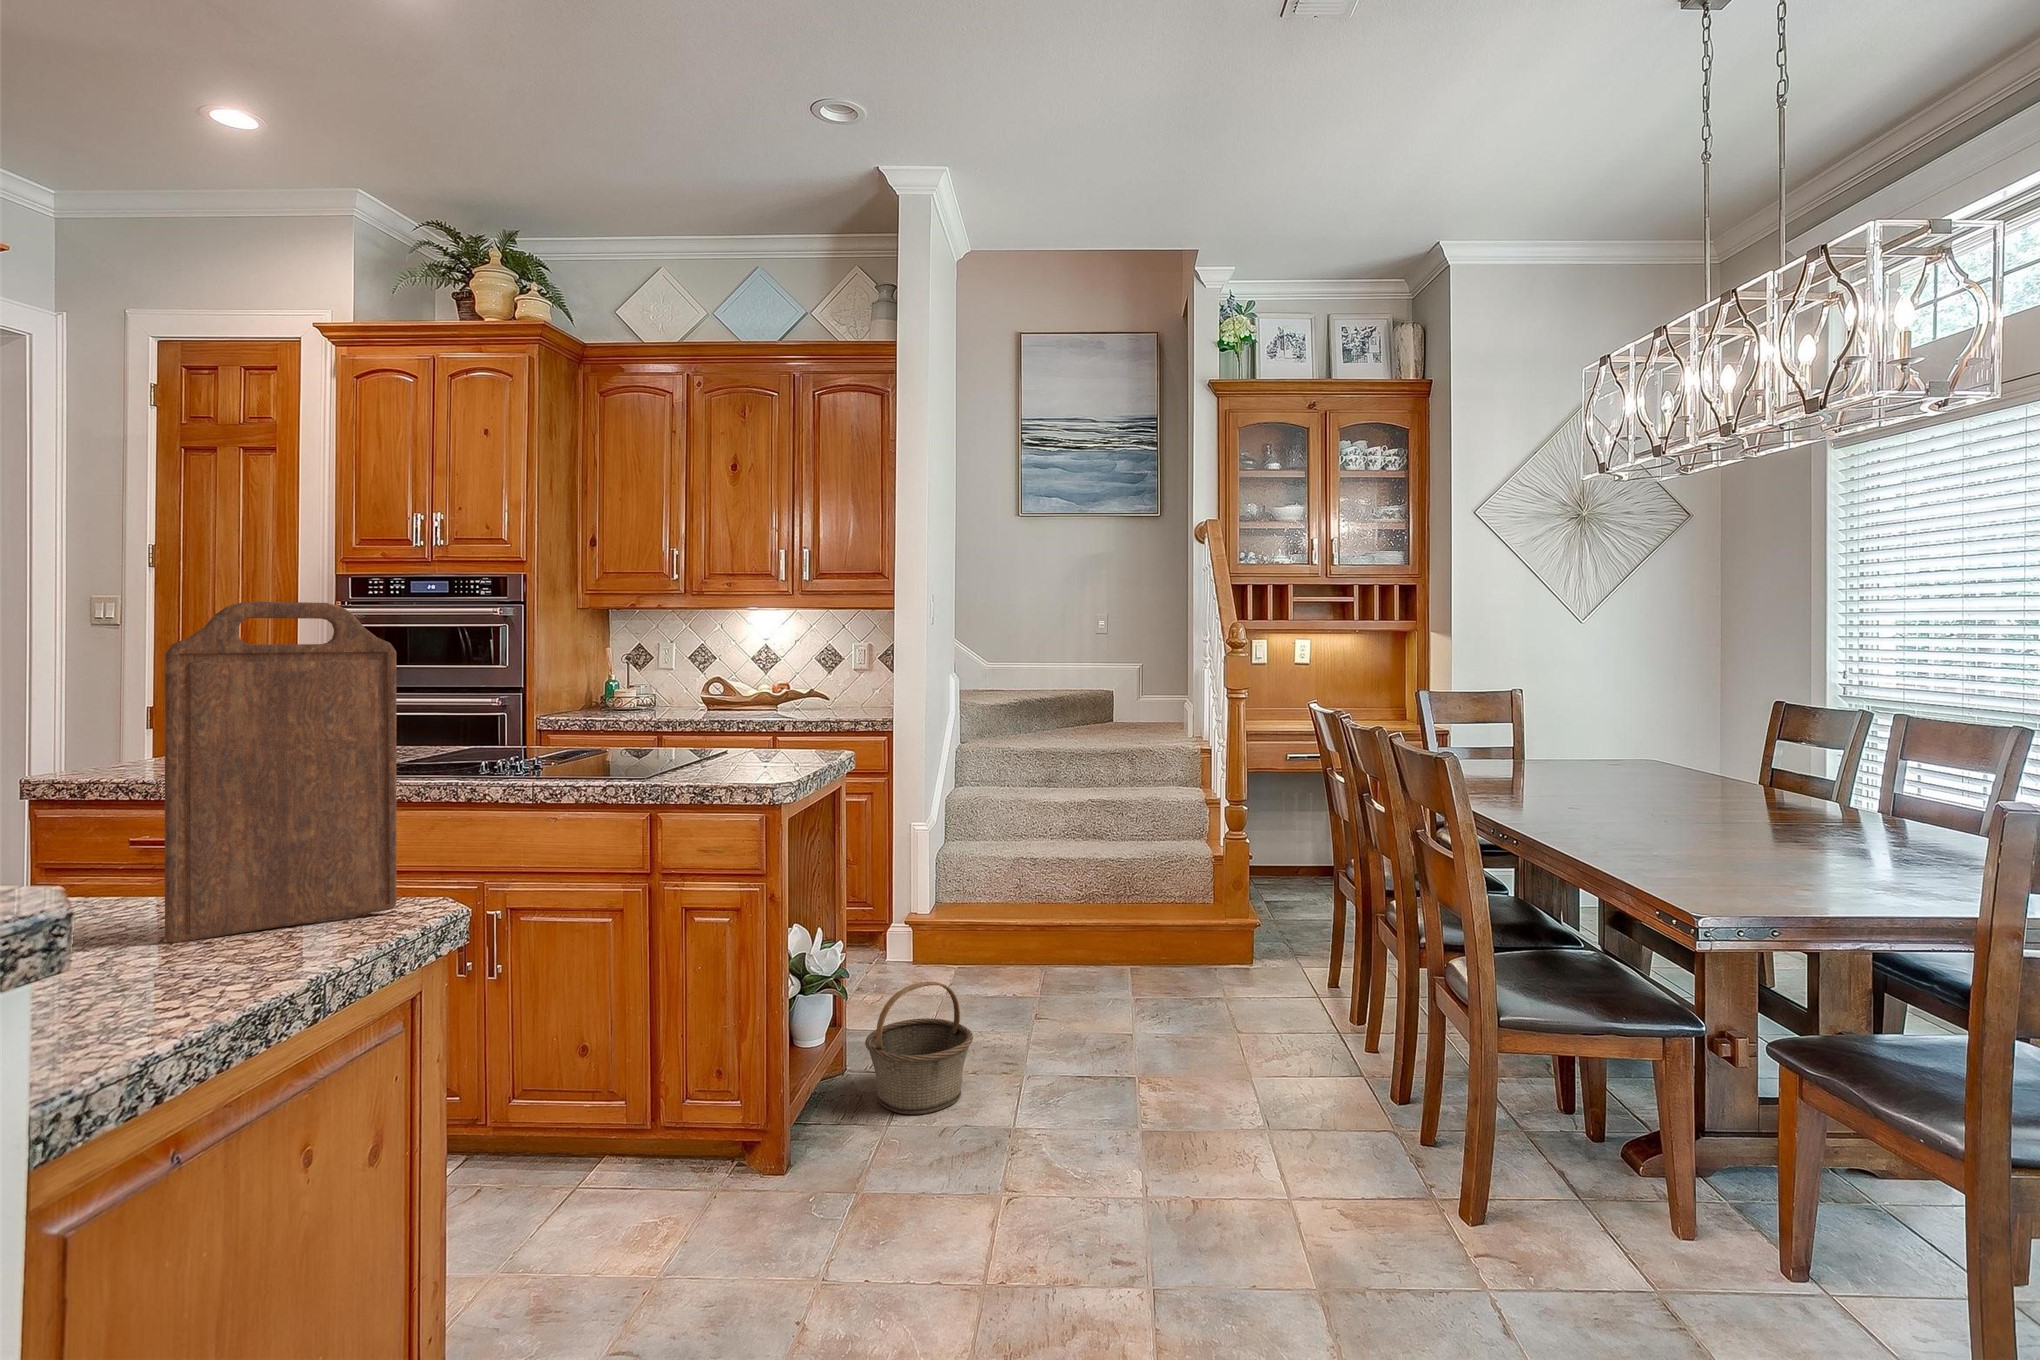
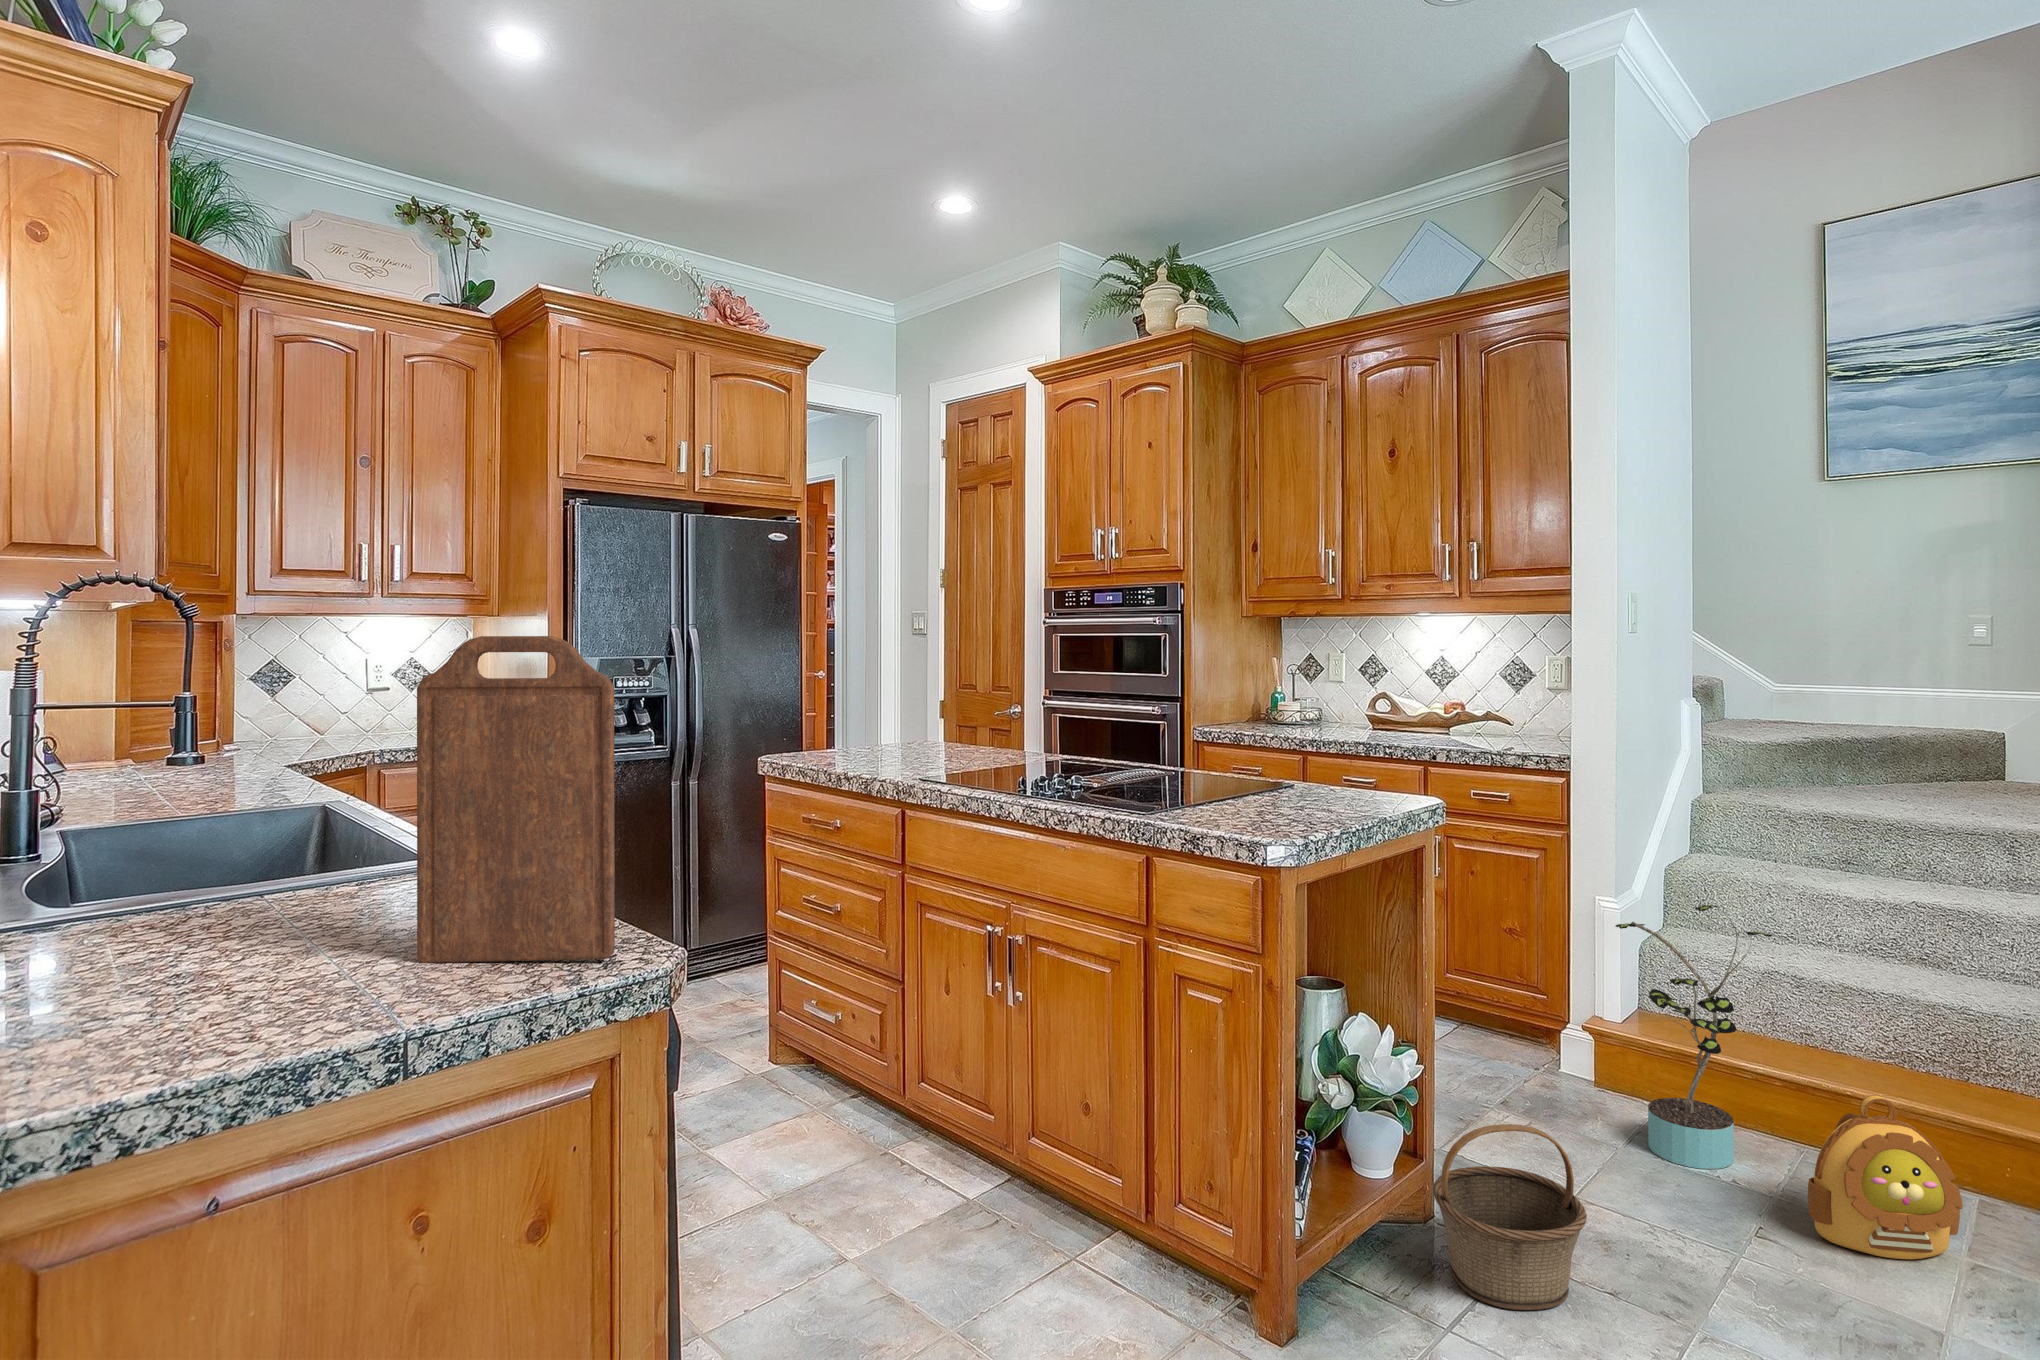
potted plant: none [944,815,1044,1001] -> present [1616,905,1772,1169]
backpack: none [1076,920,1155,1021] -> present [1808,1095,1963,1259]

